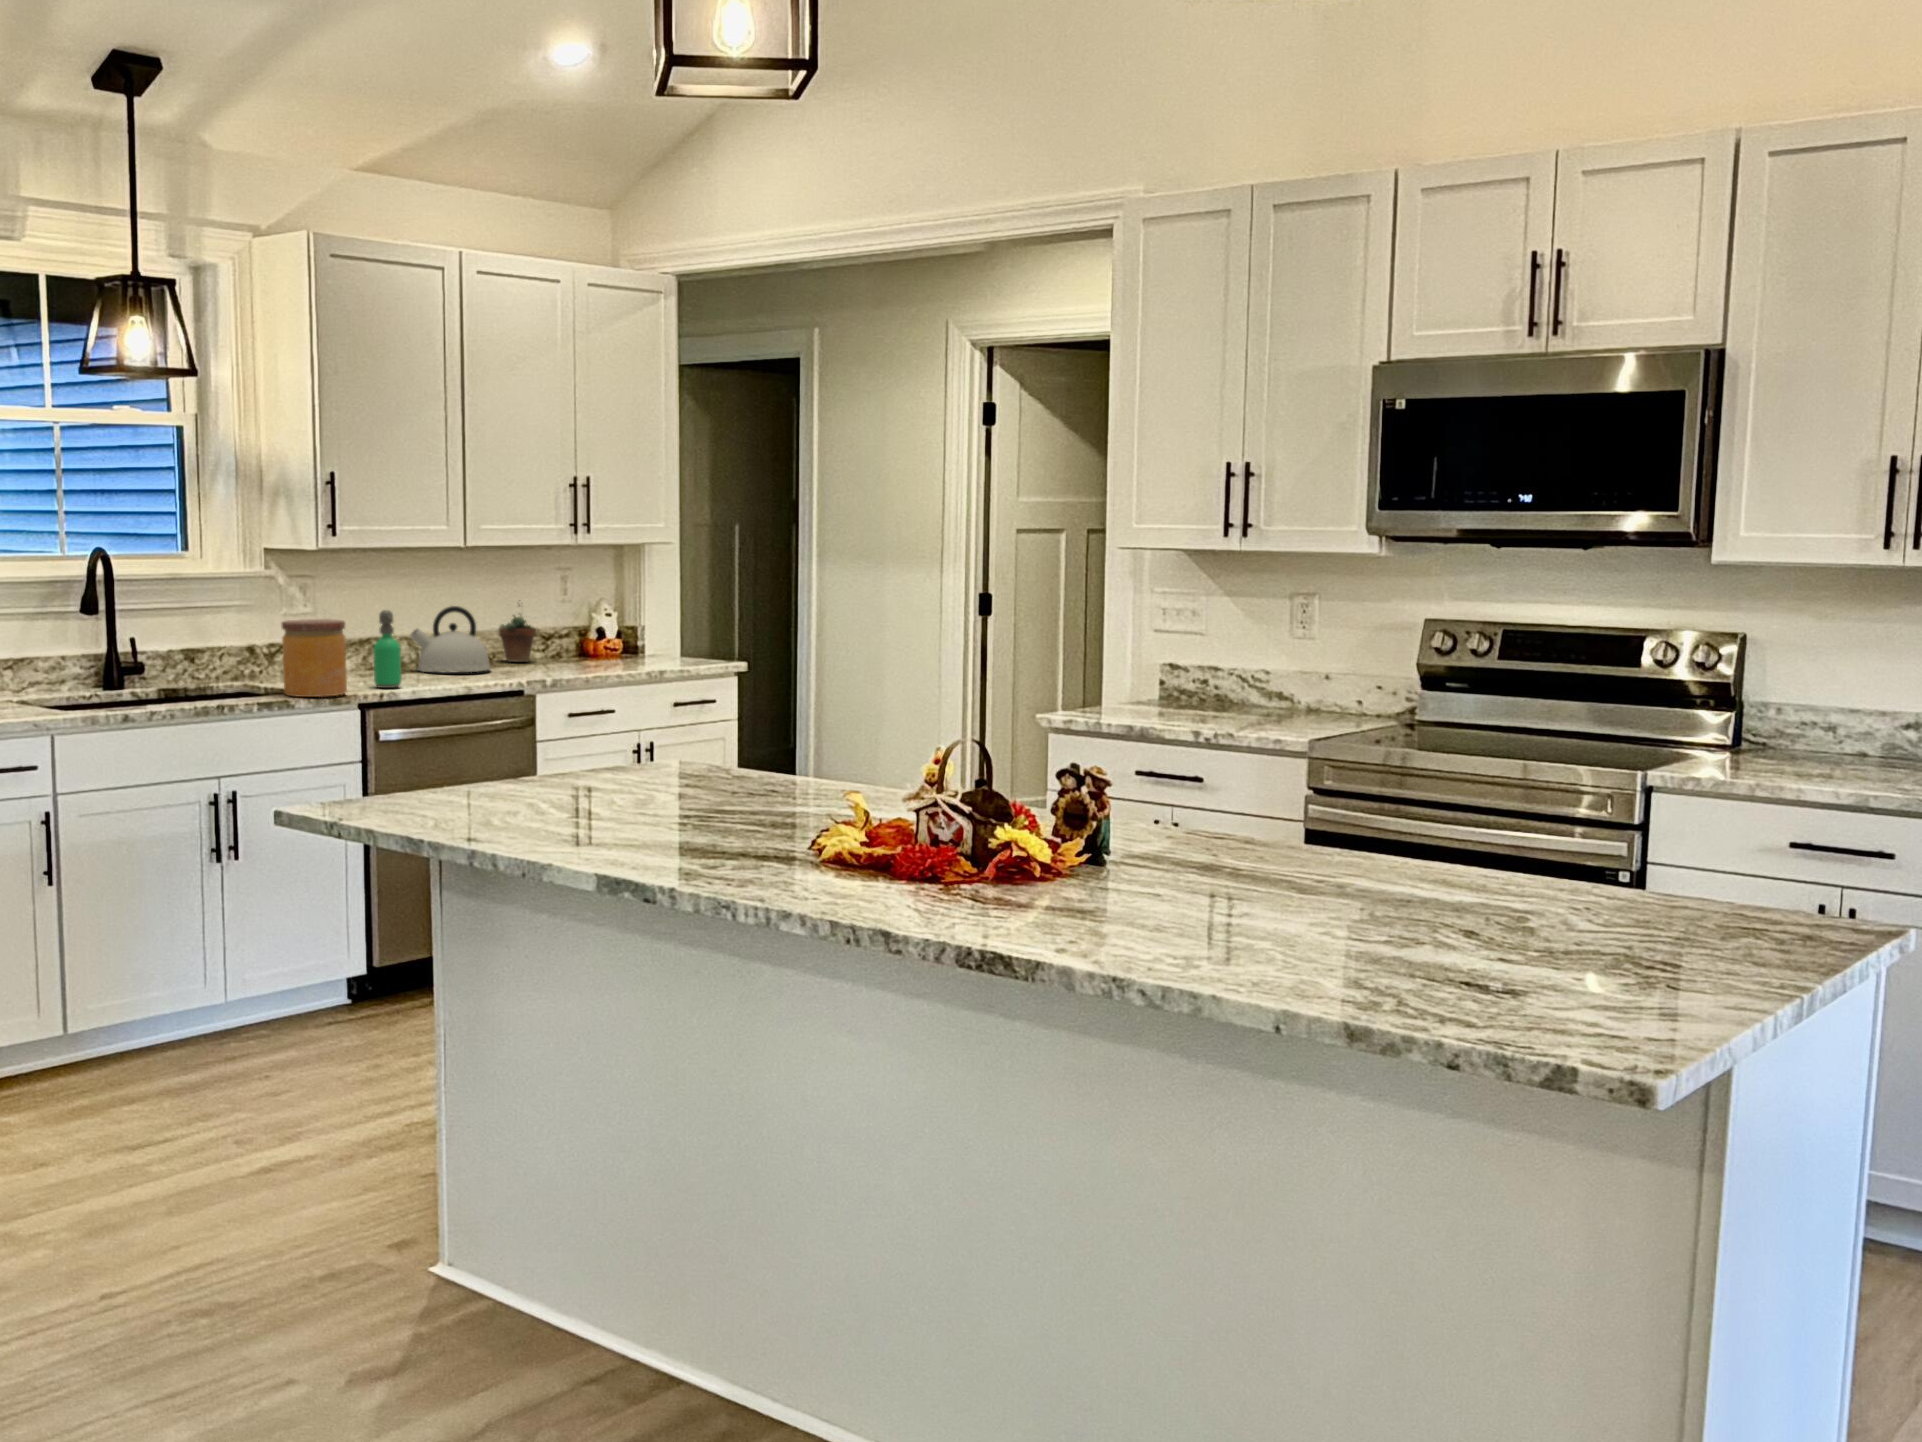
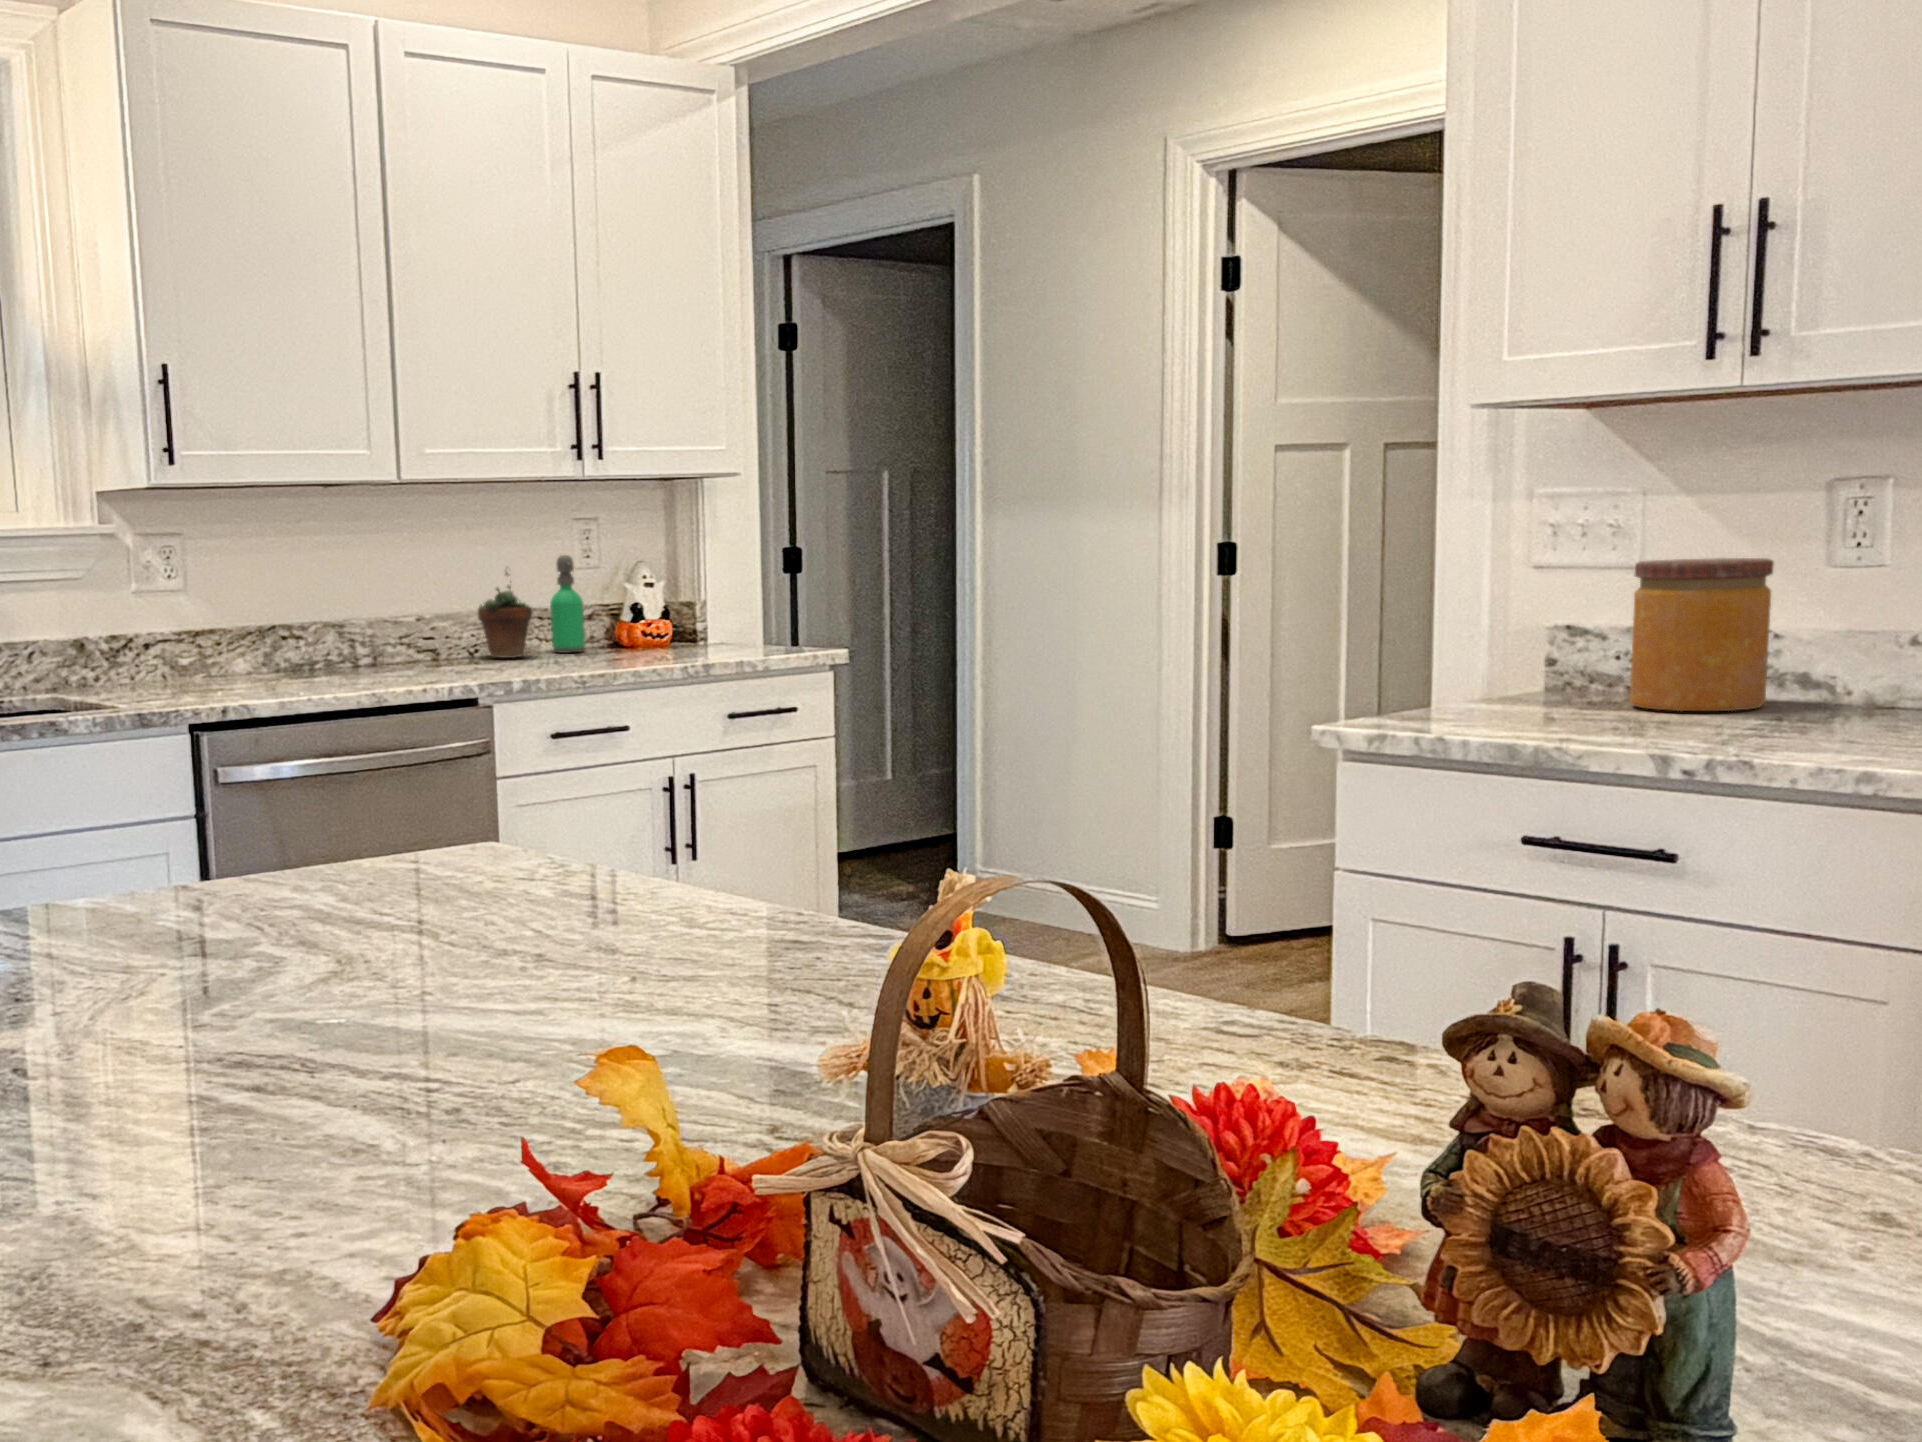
kettle: present [410,606,491,673] -> none [324,574,449,674]
soap dispenser: present [373,610,402,688] -> present [550,555,585,653]
jar: present [282,619,347,697] -> present [1630,558,1774,711]

